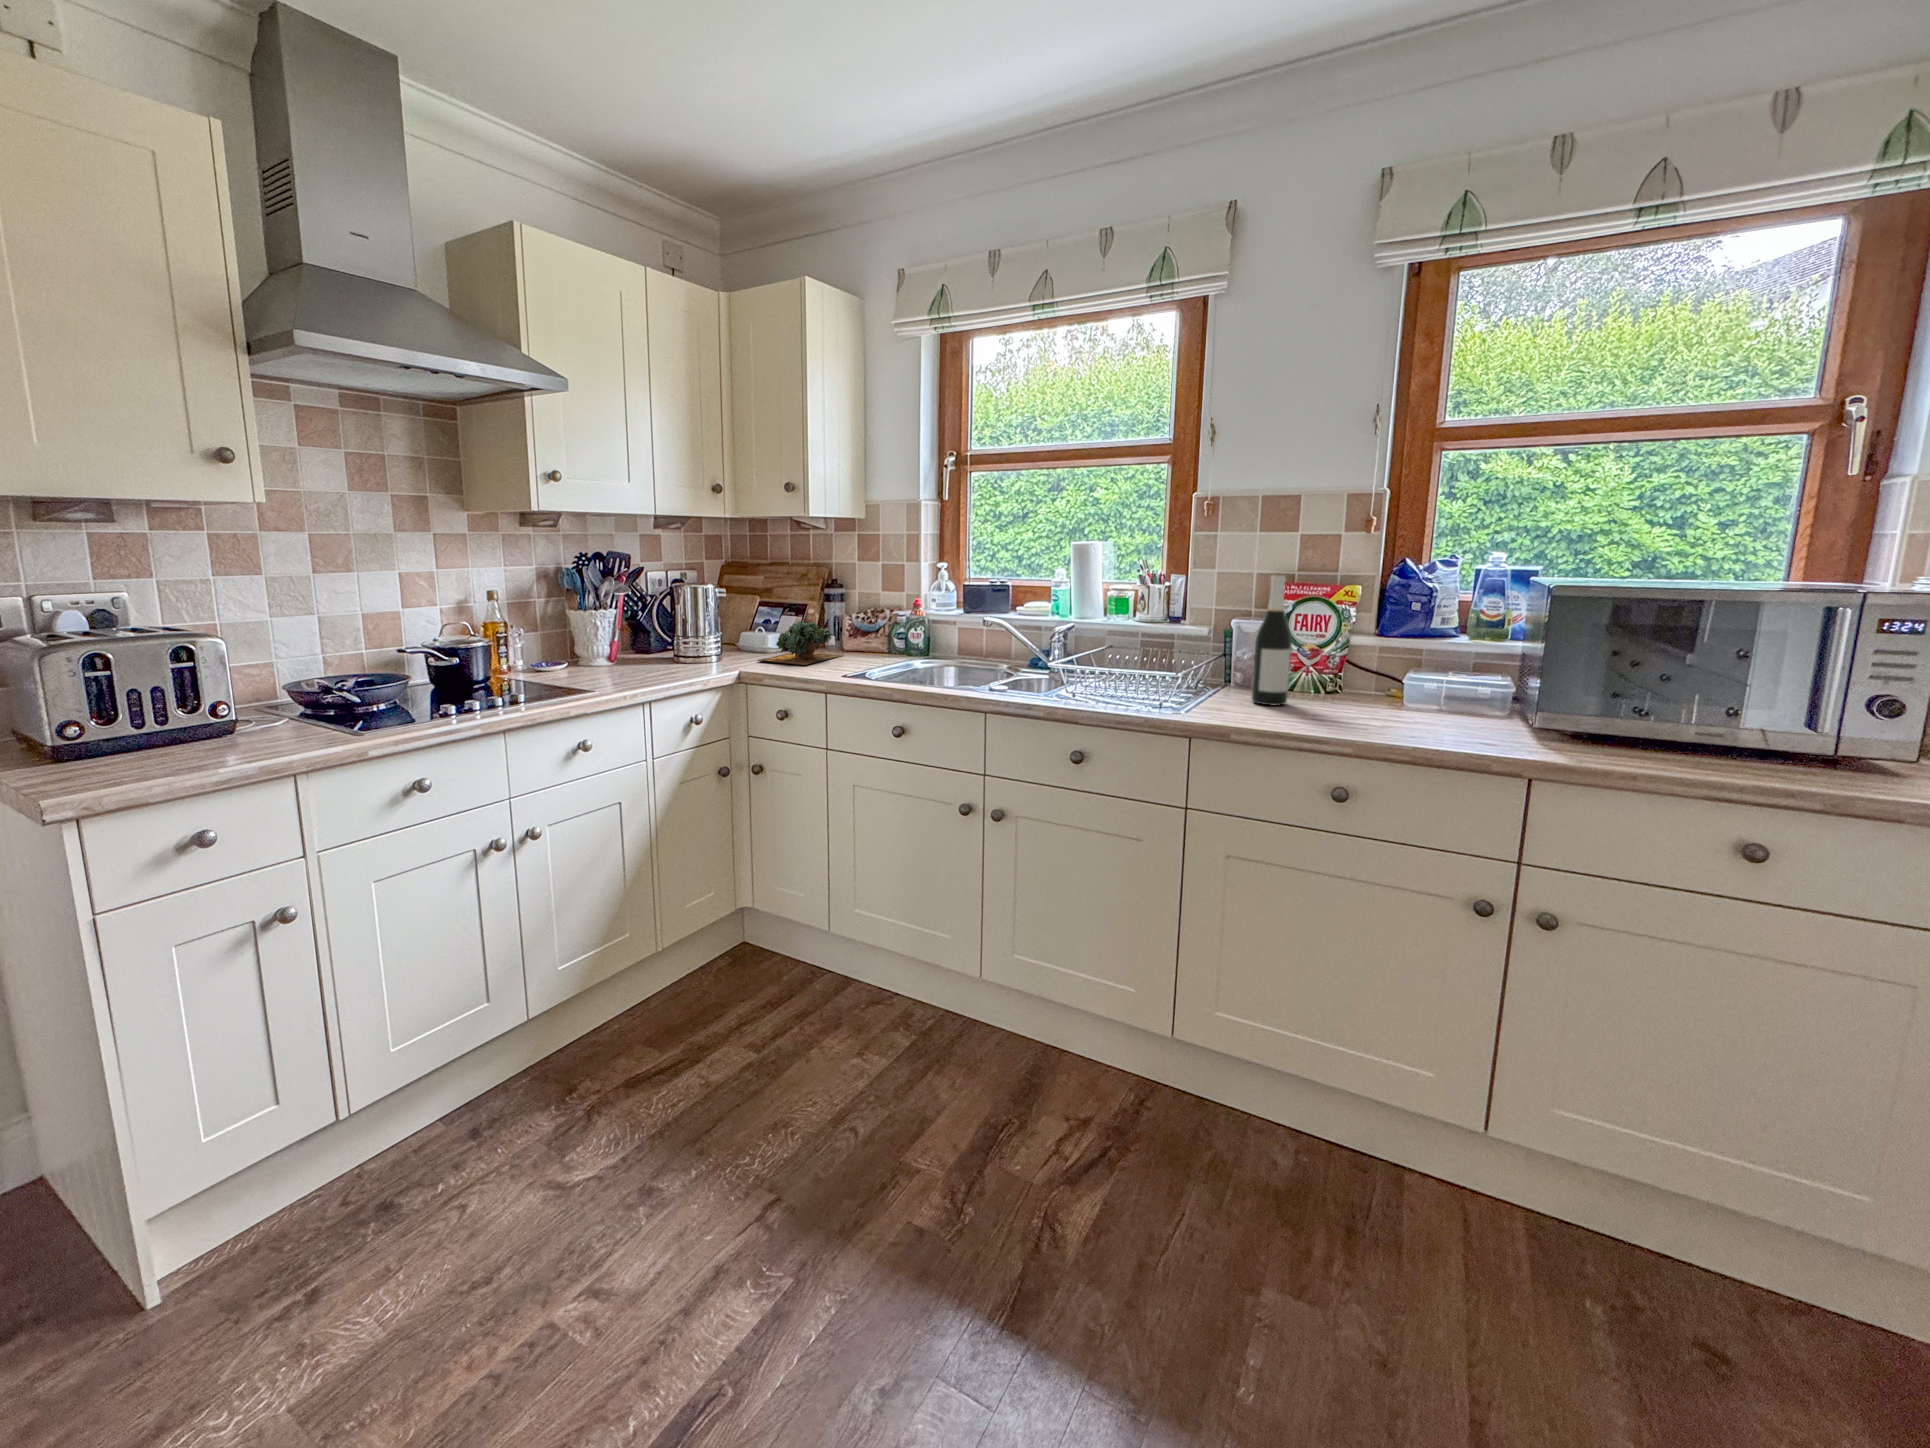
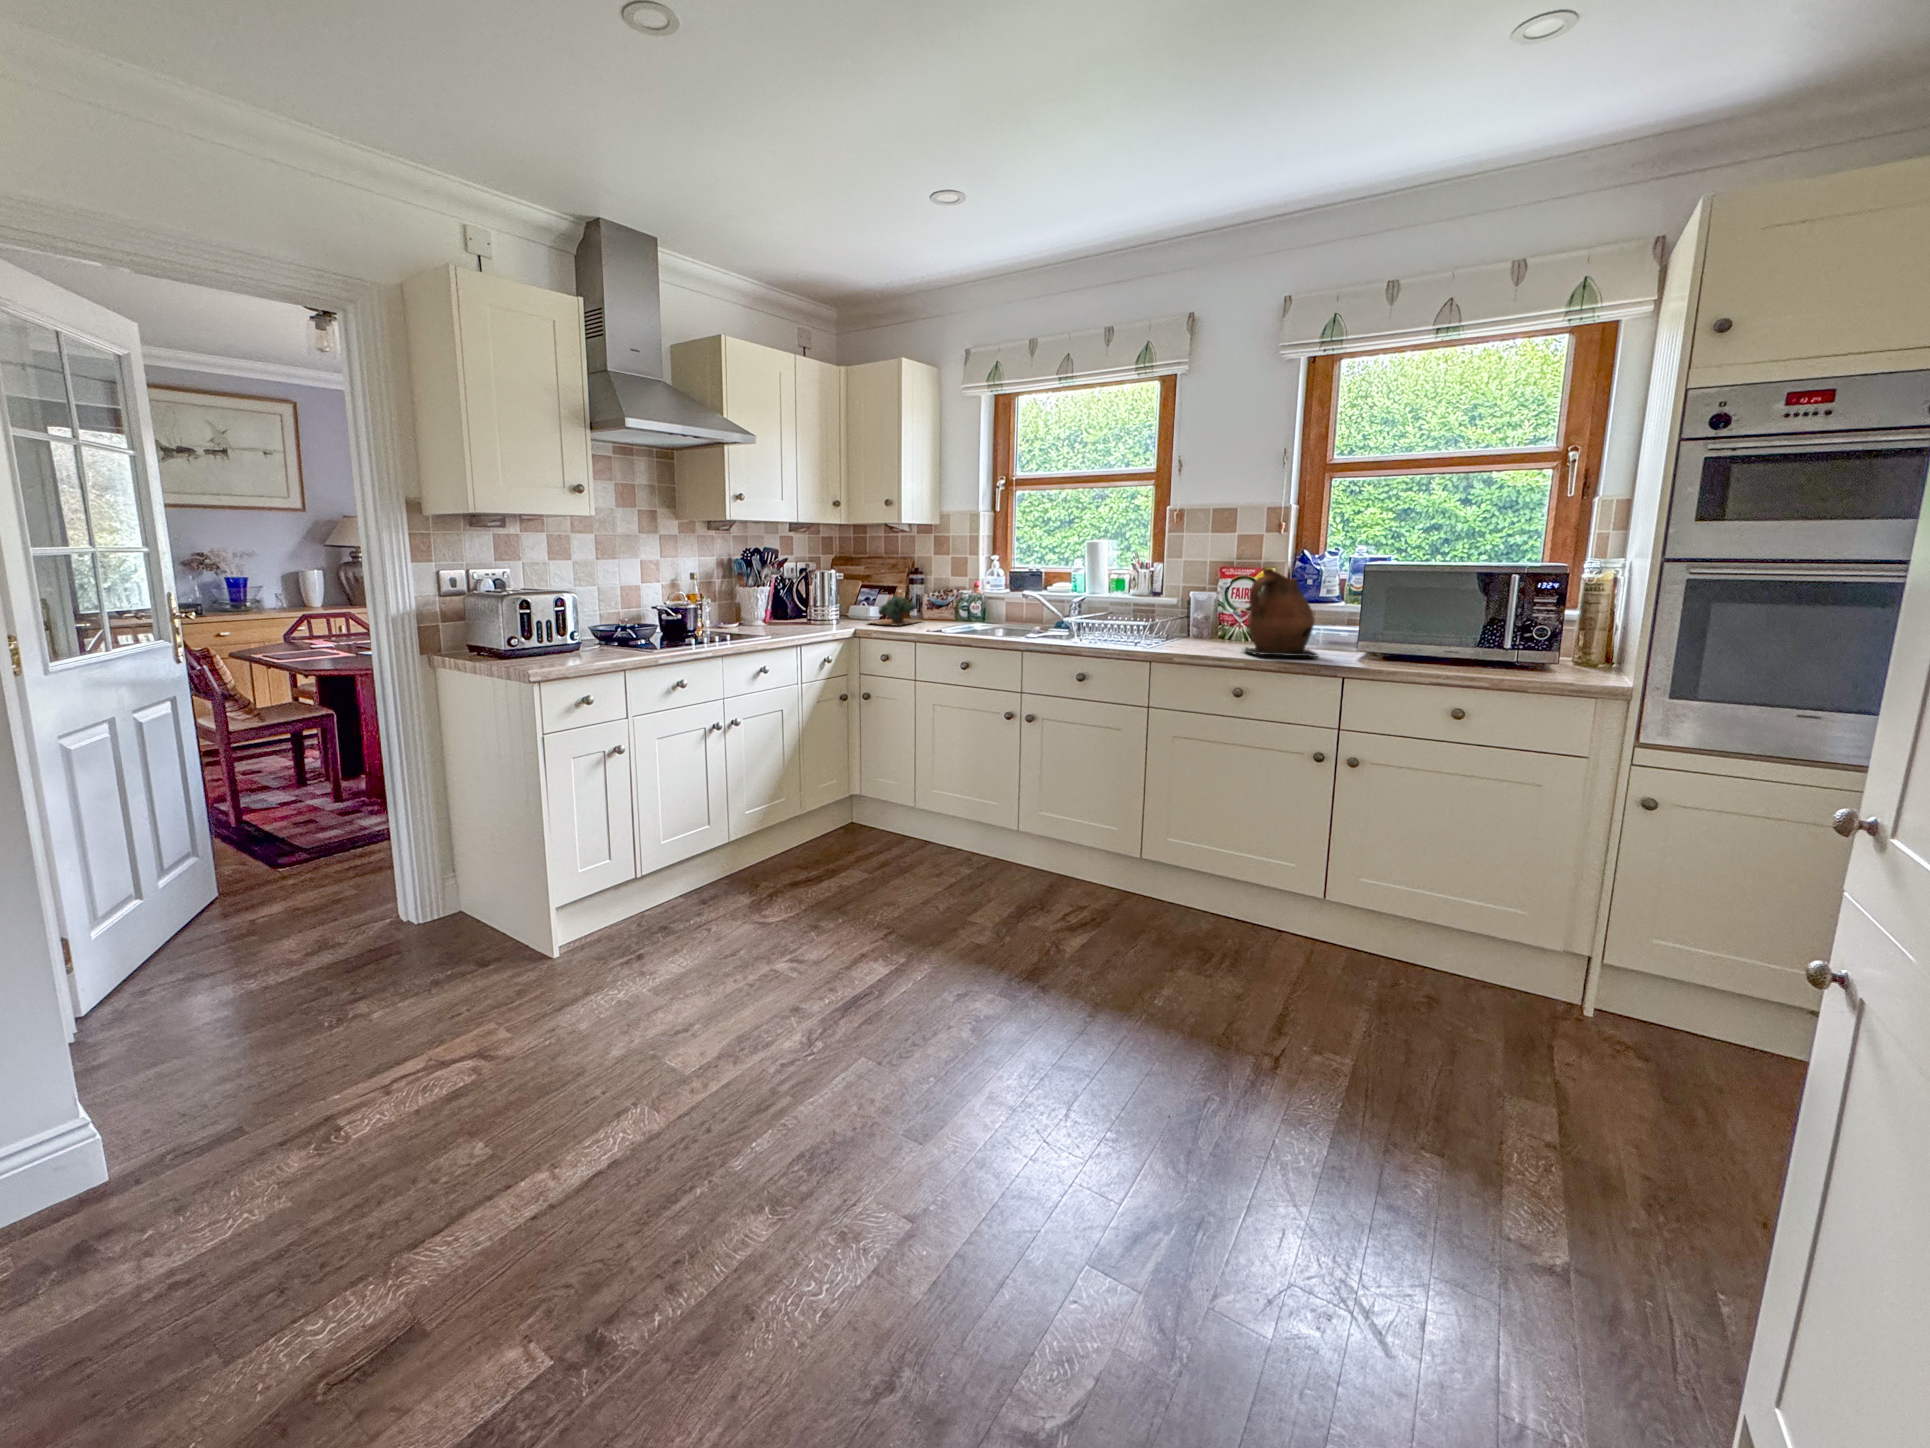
wine bottle: present [1251,574,1292,705] -> none [1196,560,1221,645]
ceramic pitcher: none [1331,591,1475,741] -> present [1244,568,1318,657]

